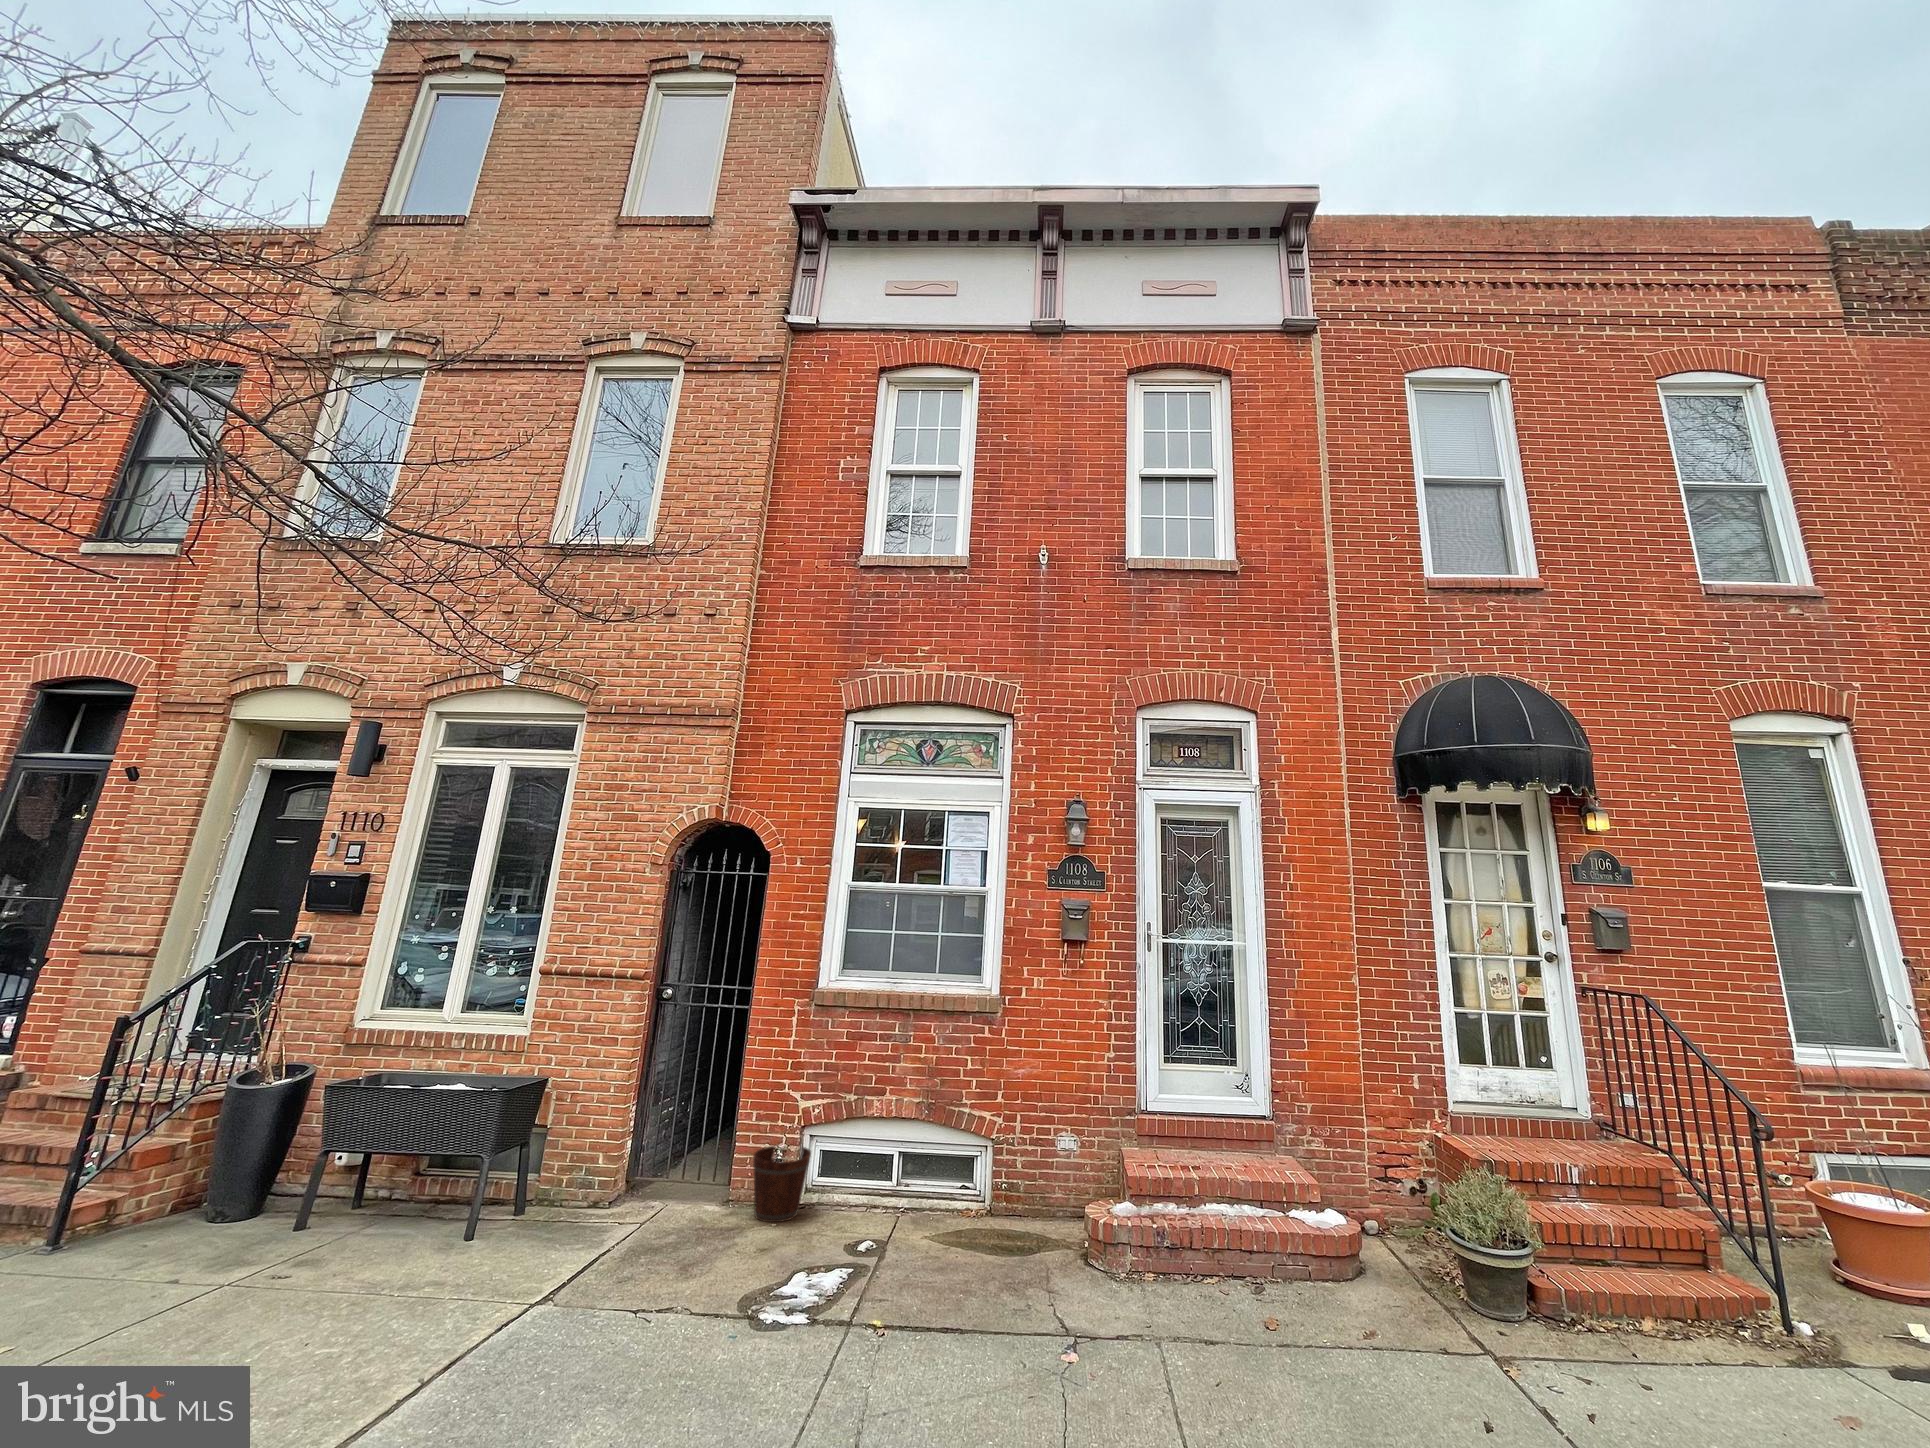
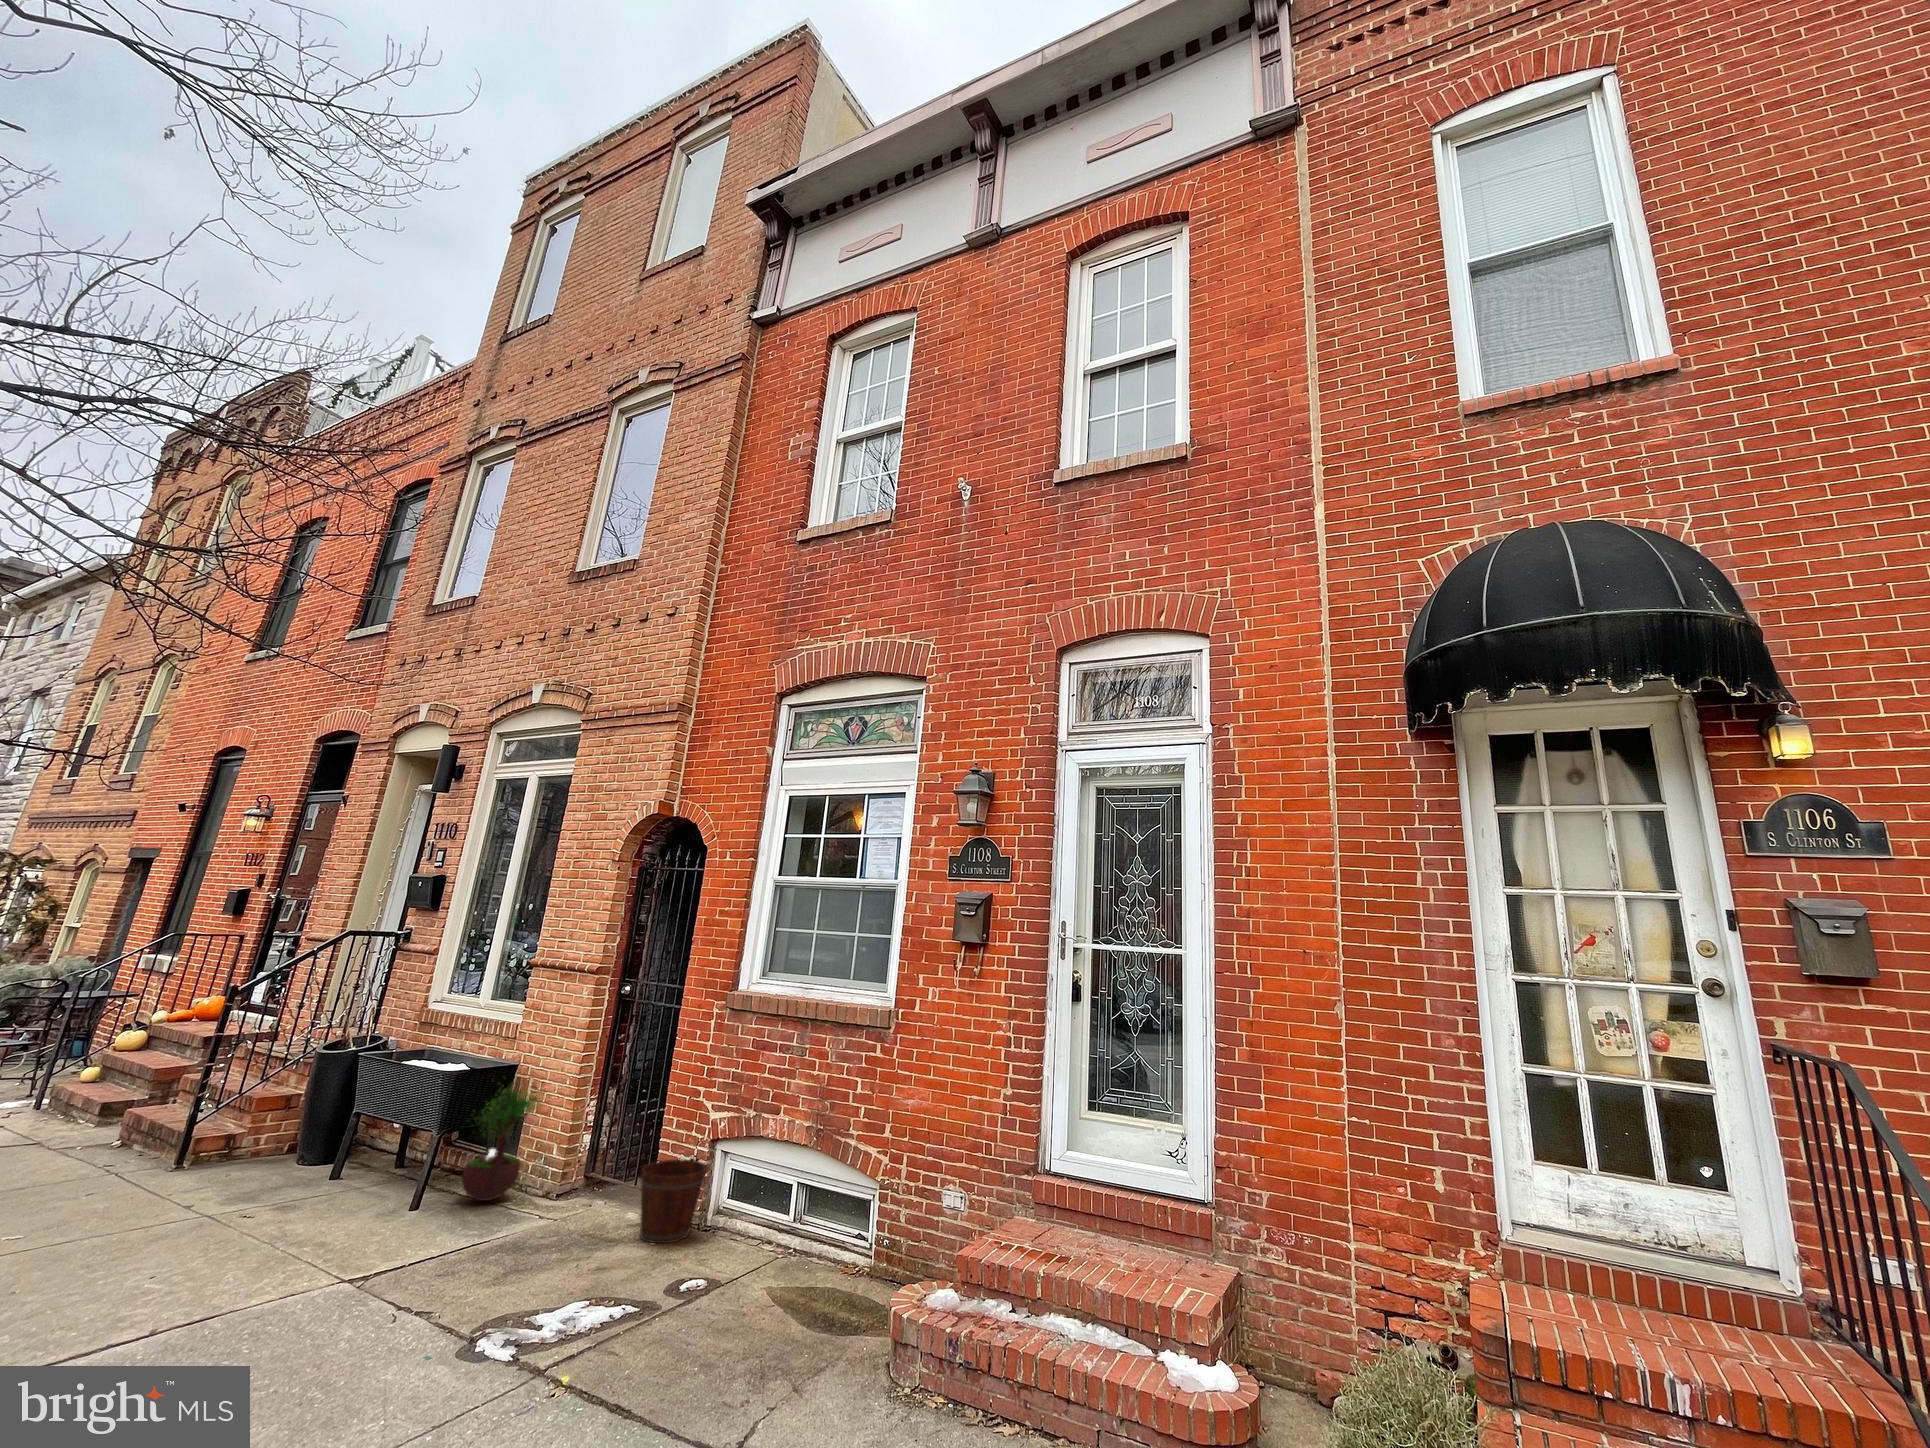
potted tree: none [527,1091,614,1218] -> present [462,1083,542,1201]

